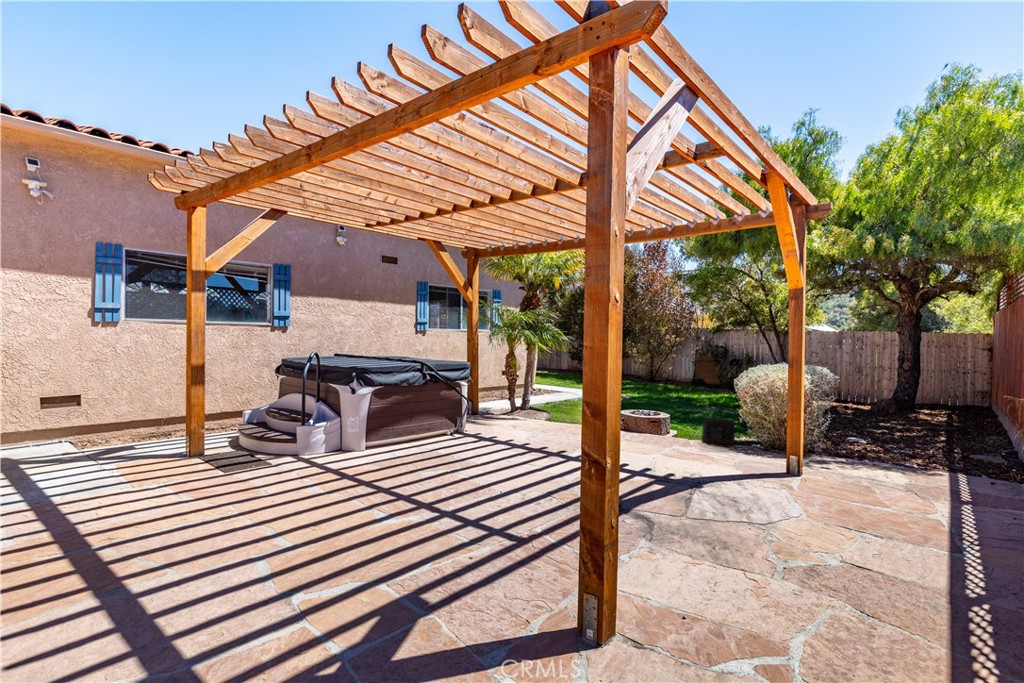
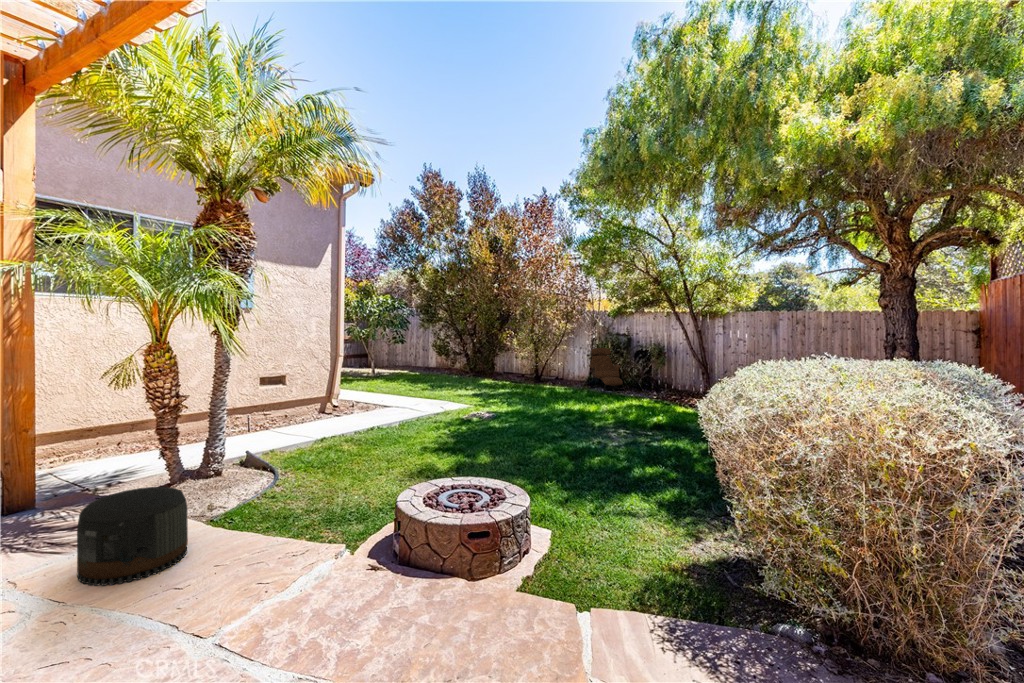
pouf: present [702,418,735,446] -> present [77,487,188,586]

